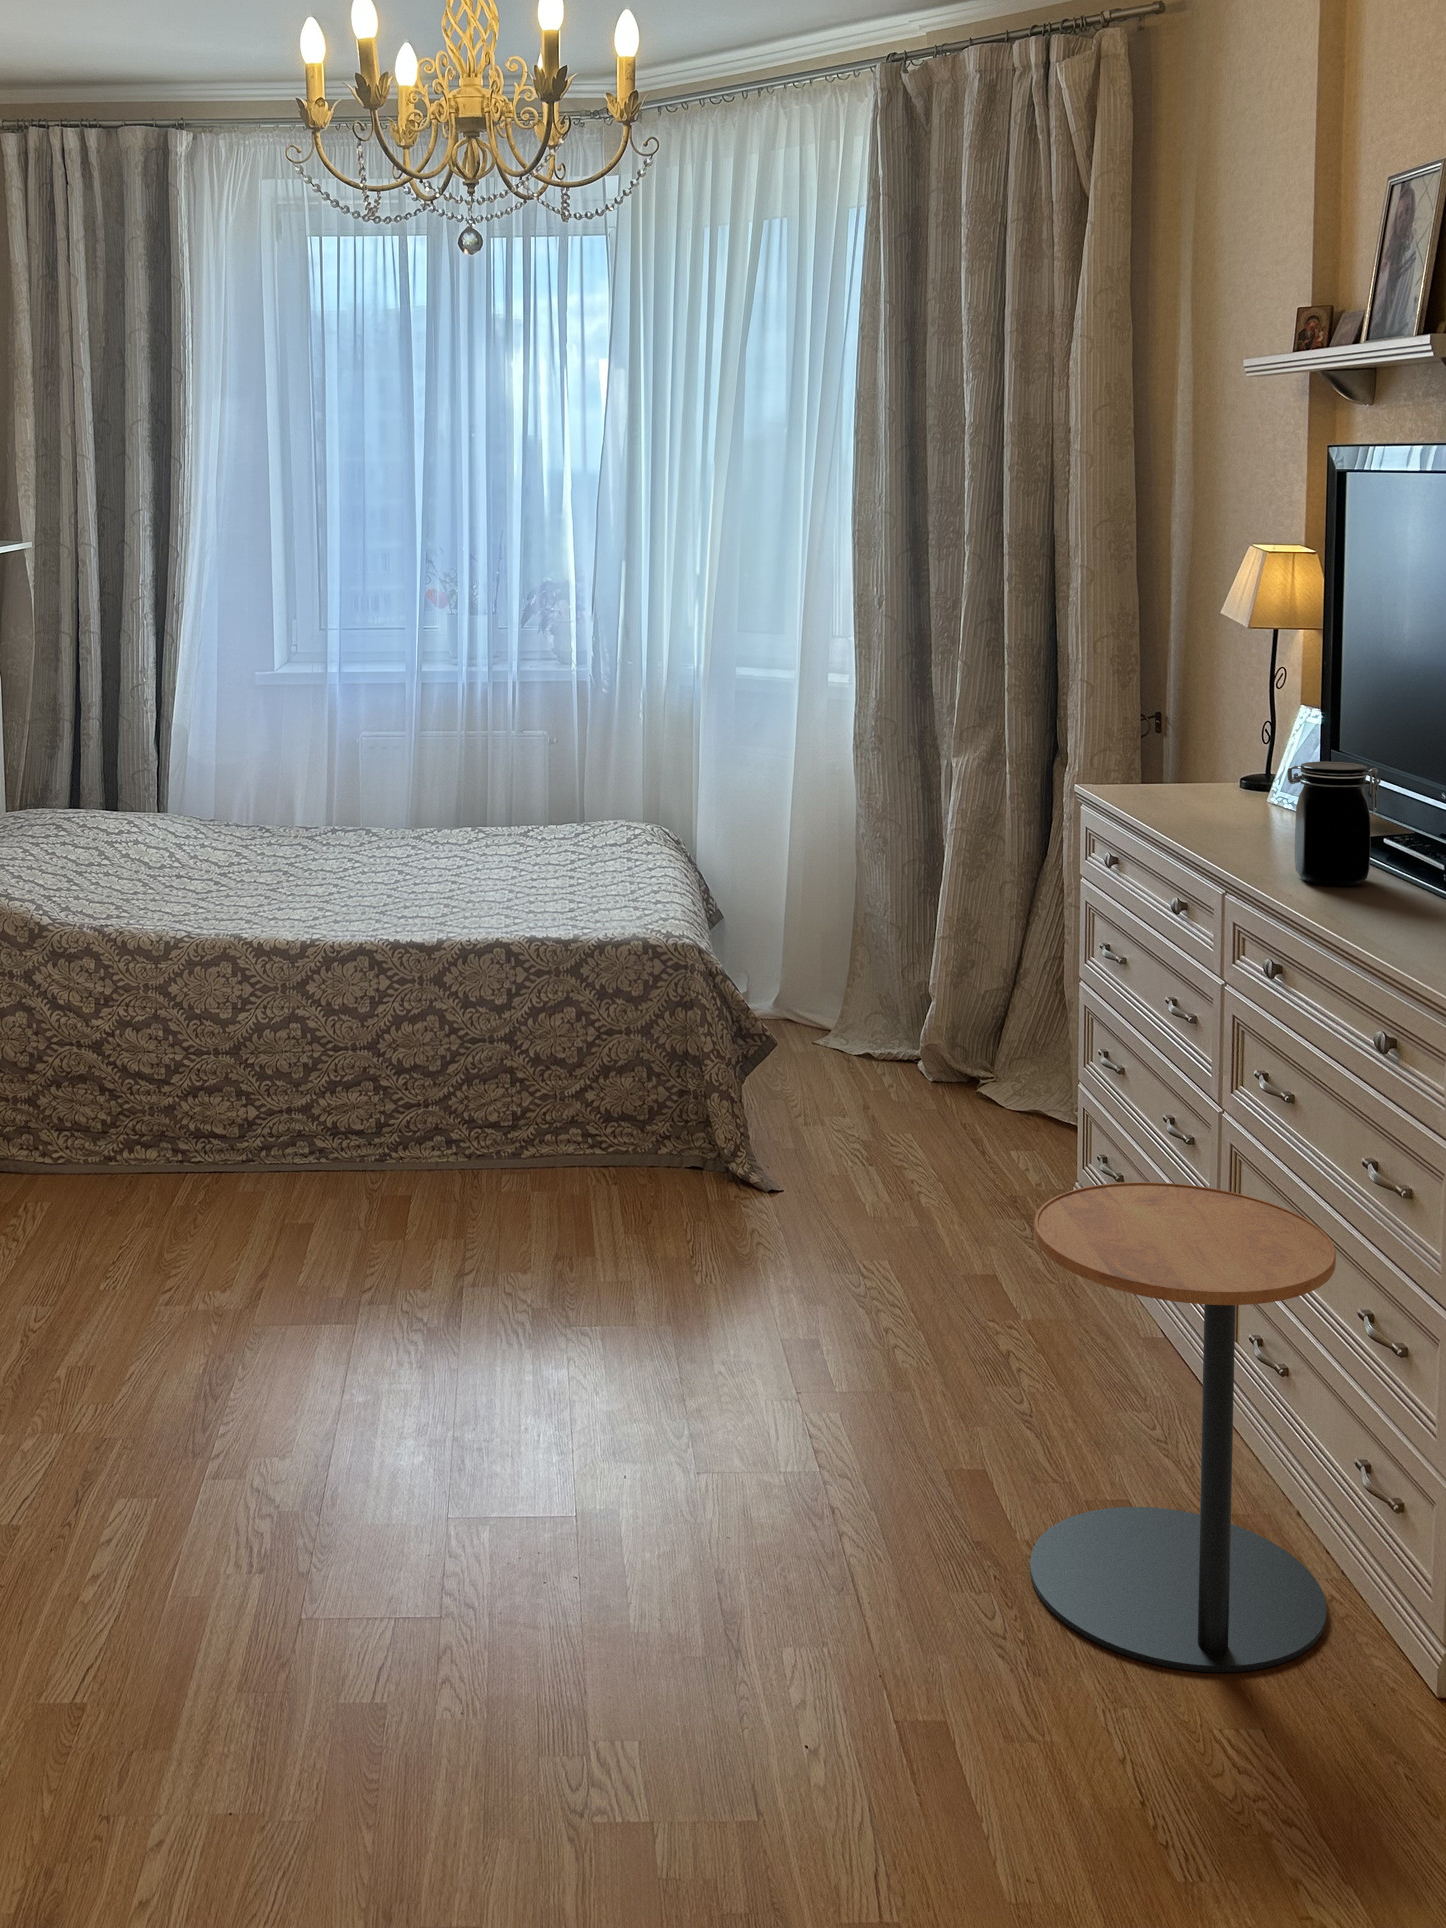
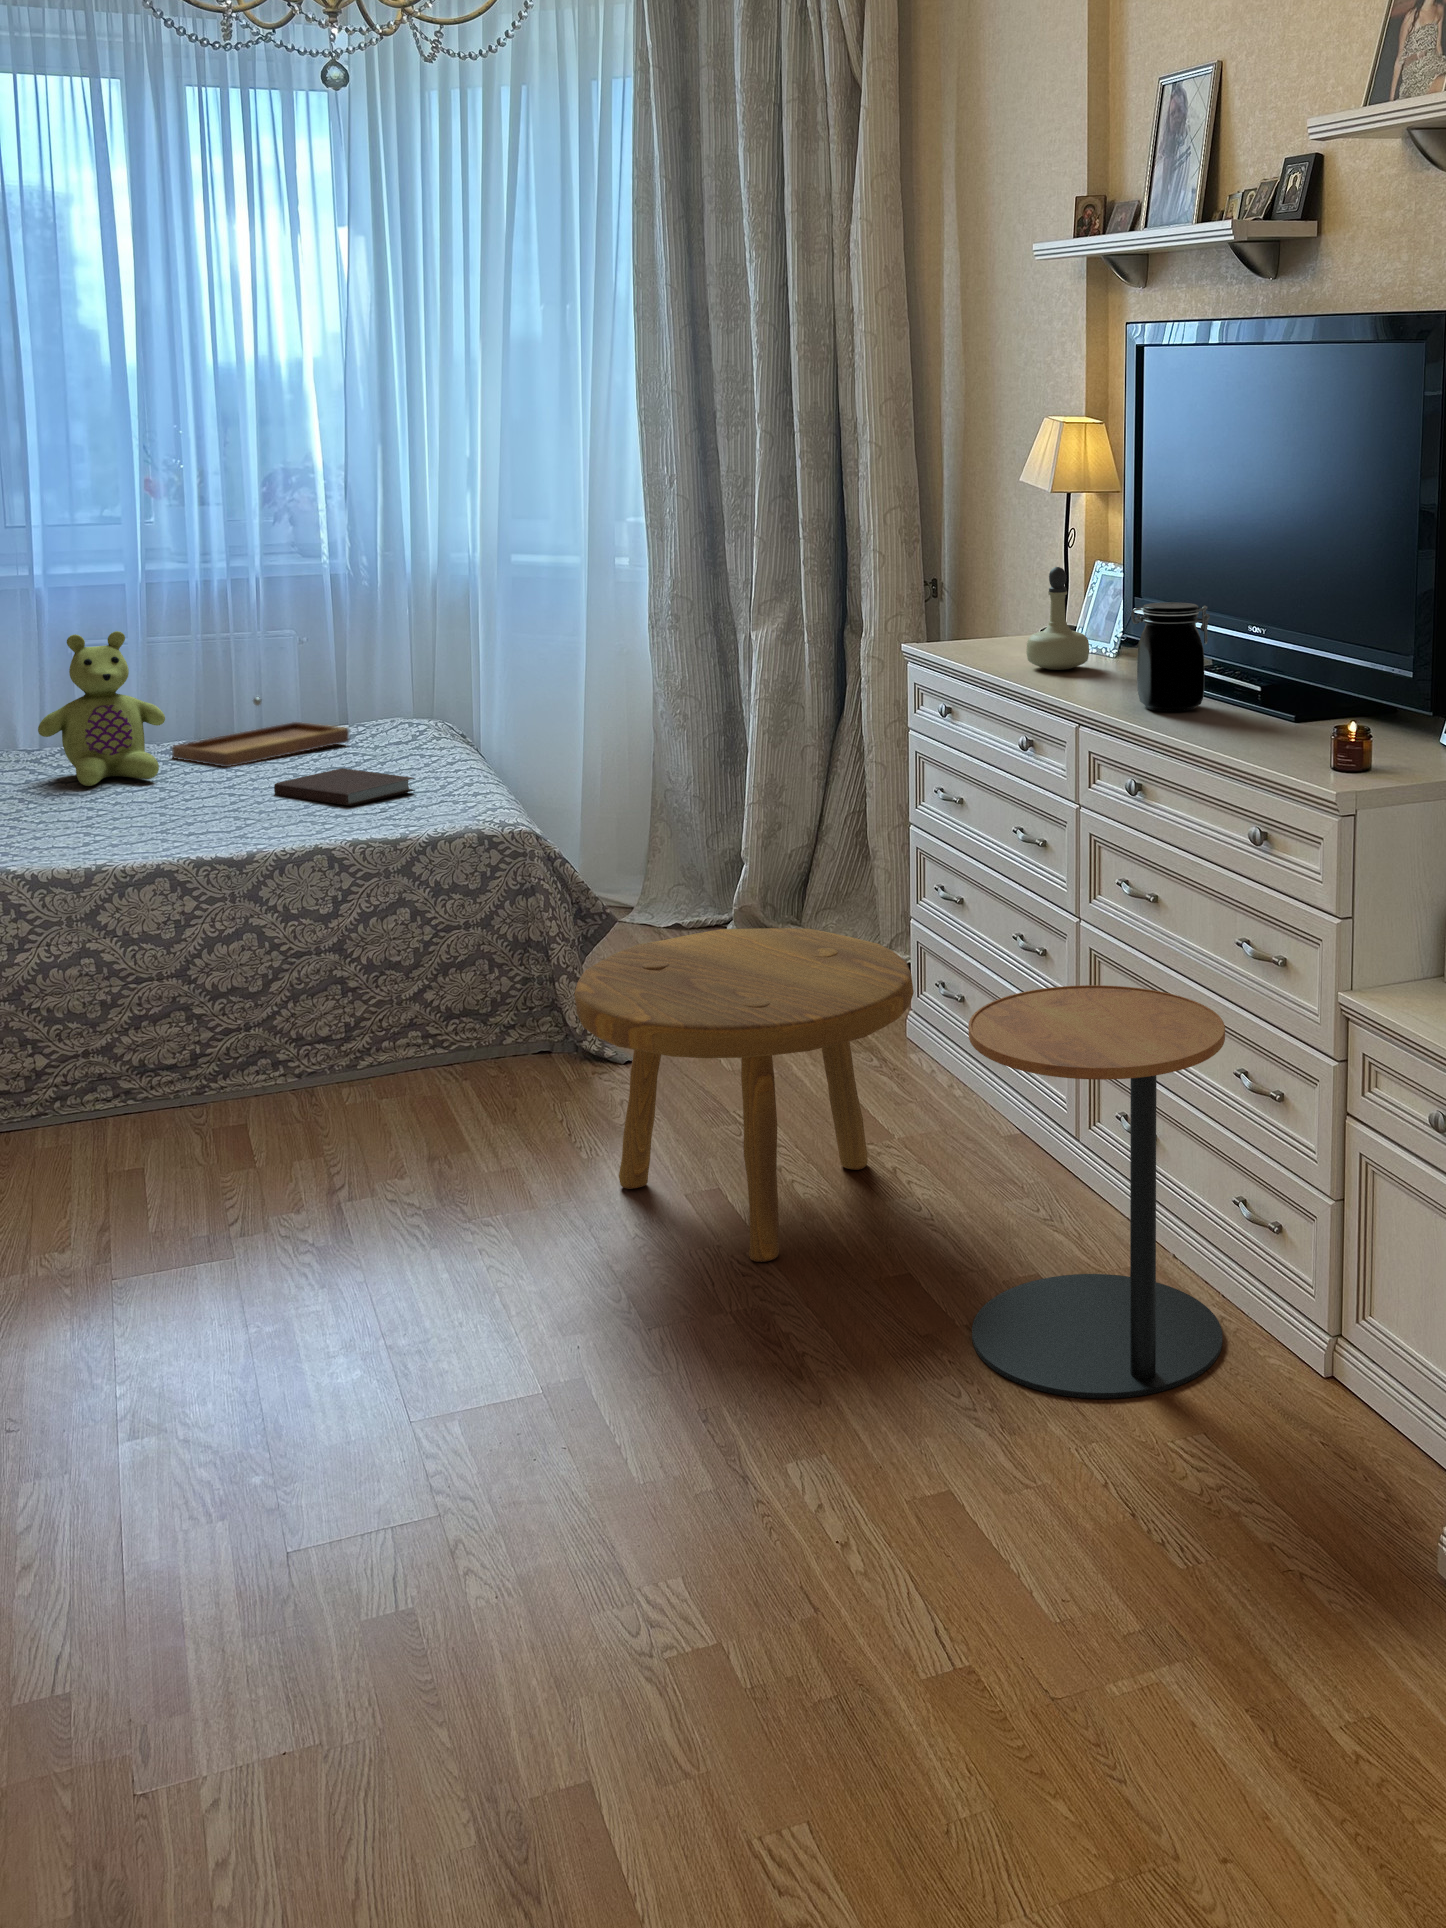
perfume bottle: none [1195,713,1268,825] -> present [1026,567,1089,670]
stuffed bear: none [302,725,410,863] -> present [38,631,165,786]
tray: none [419,791,577,856] -> present [172,697,349,767]
notebook: none [487,865,612,903] -> present [274,768,415,806]
footstool: none [676,1067,1028,1427] -> present [574,928,914,1262]

